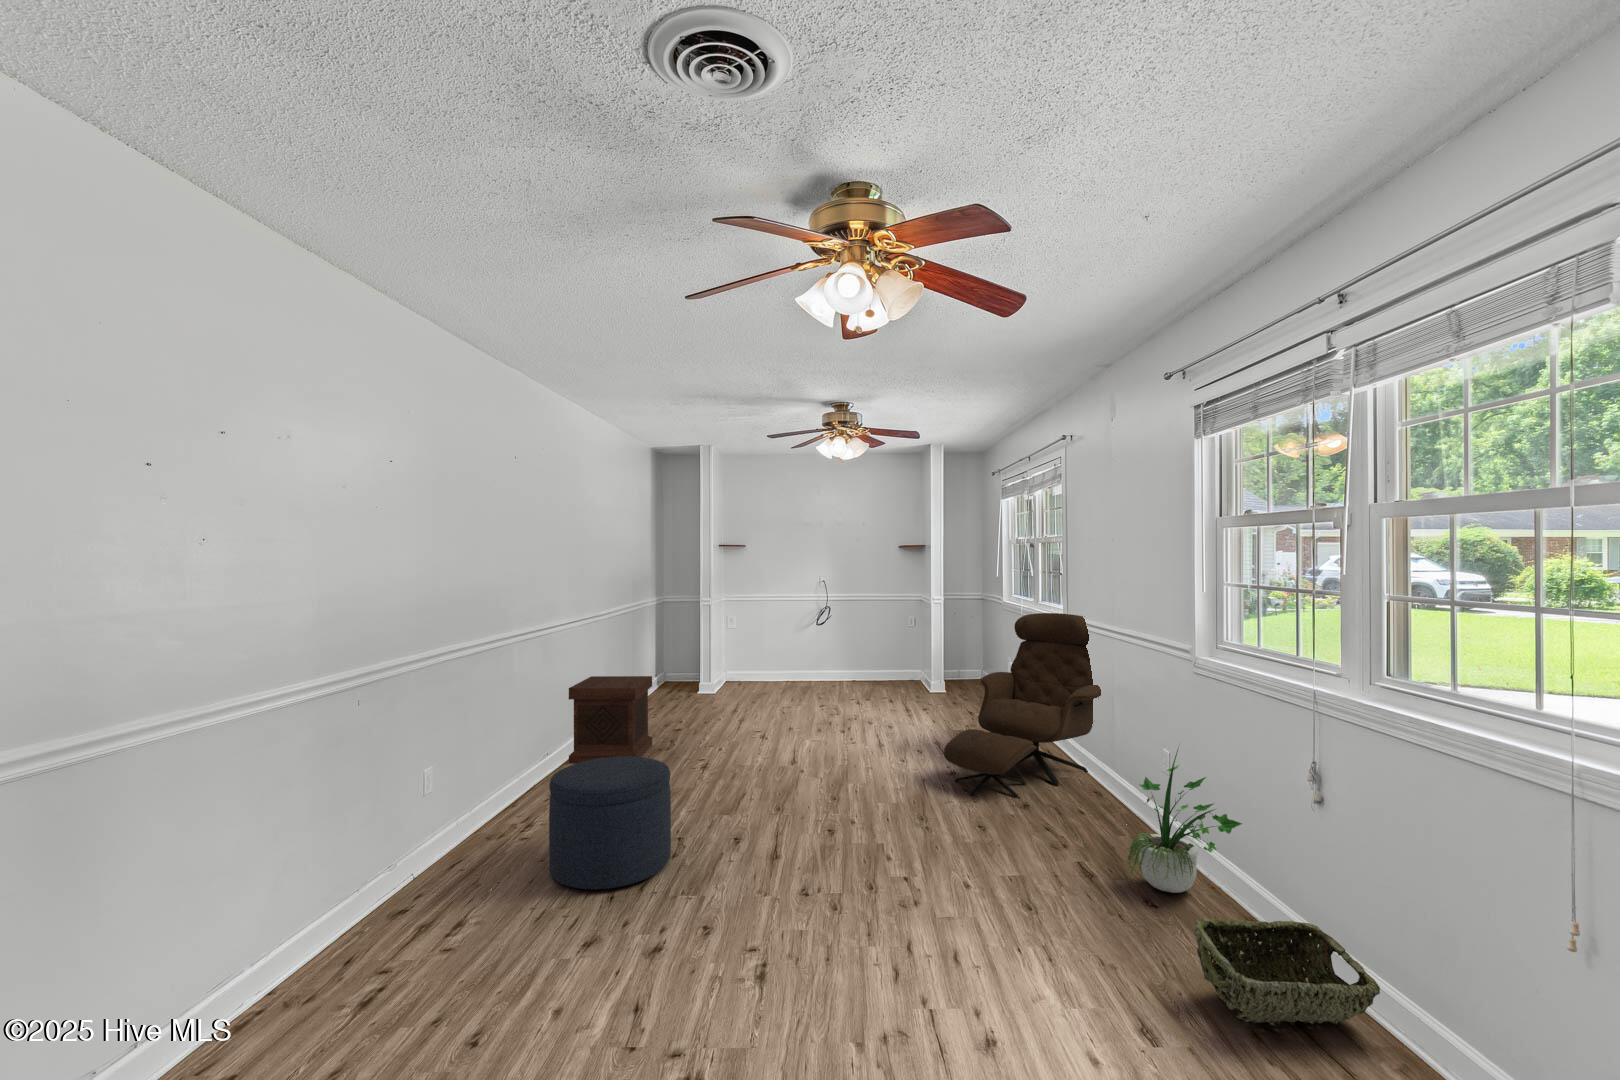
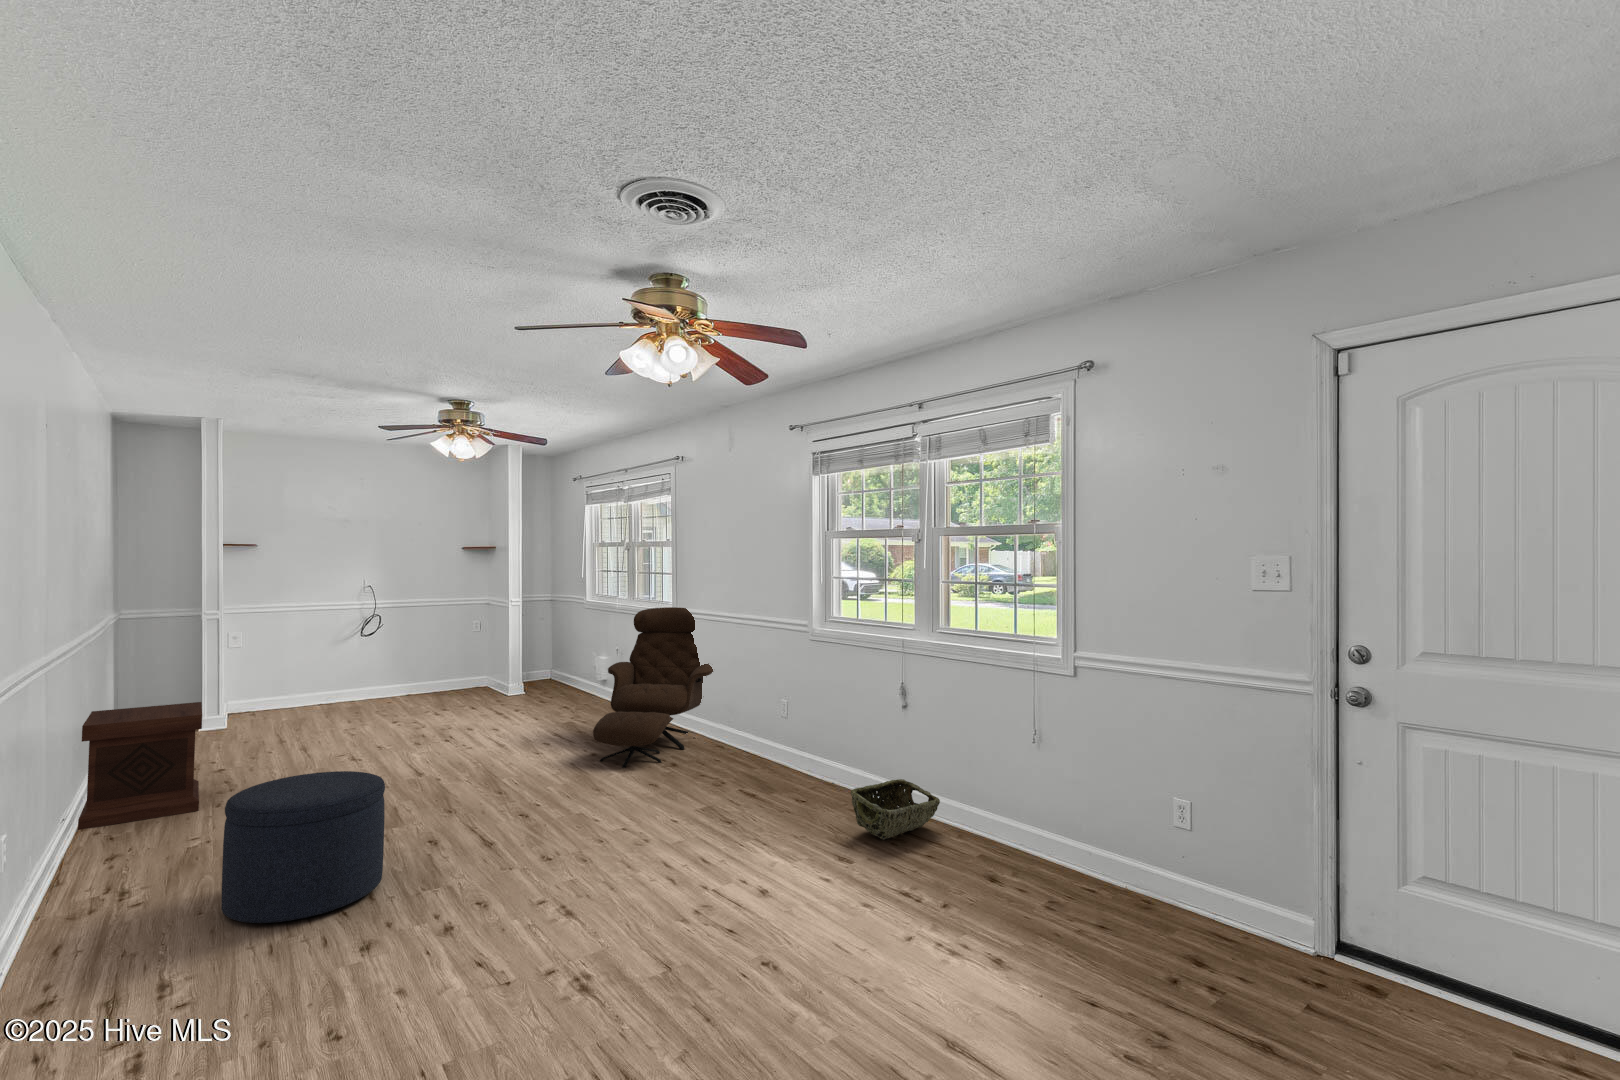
potted plant: present [1126,750,1242,893] -> none [775,687,851,793]

